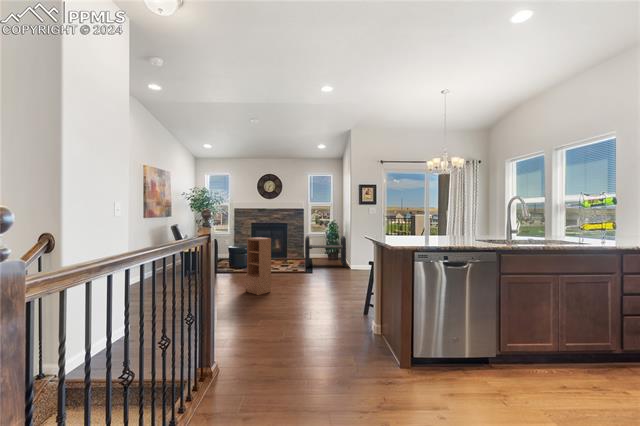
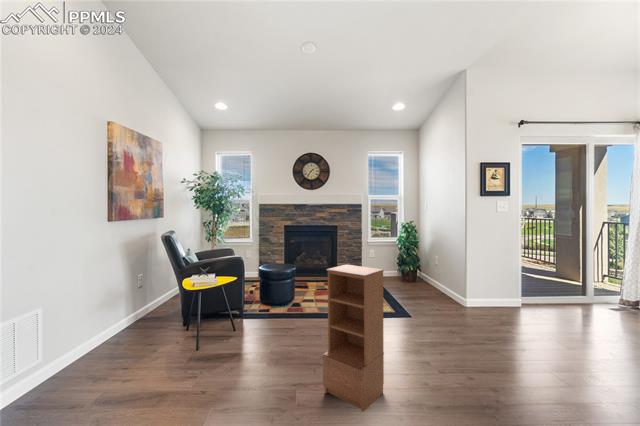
bench: present [305,236,346,267] -> none [375,246,449,298]

